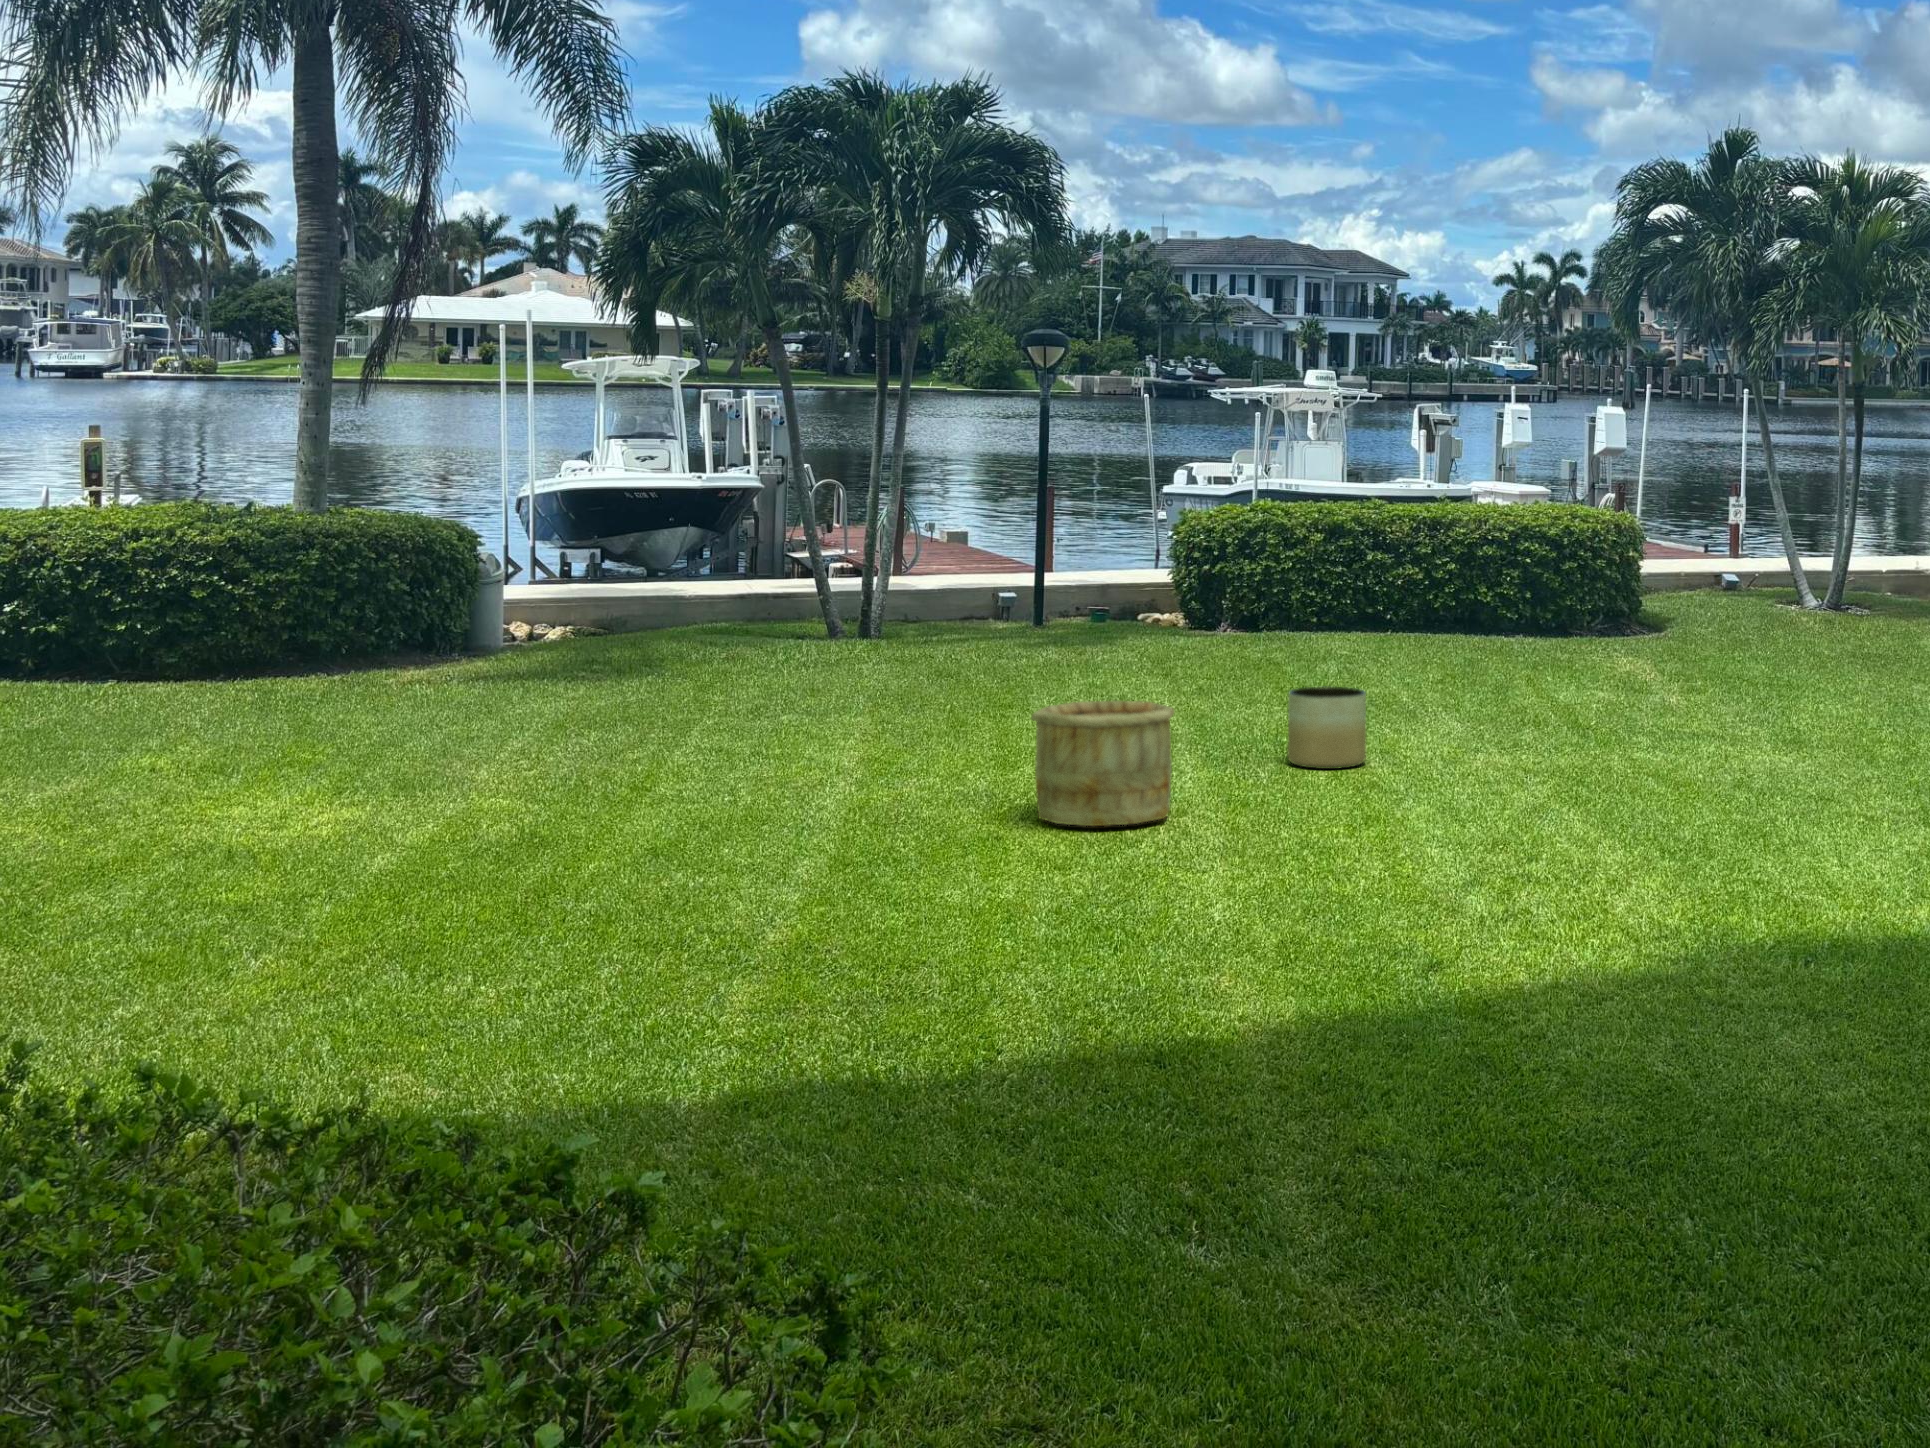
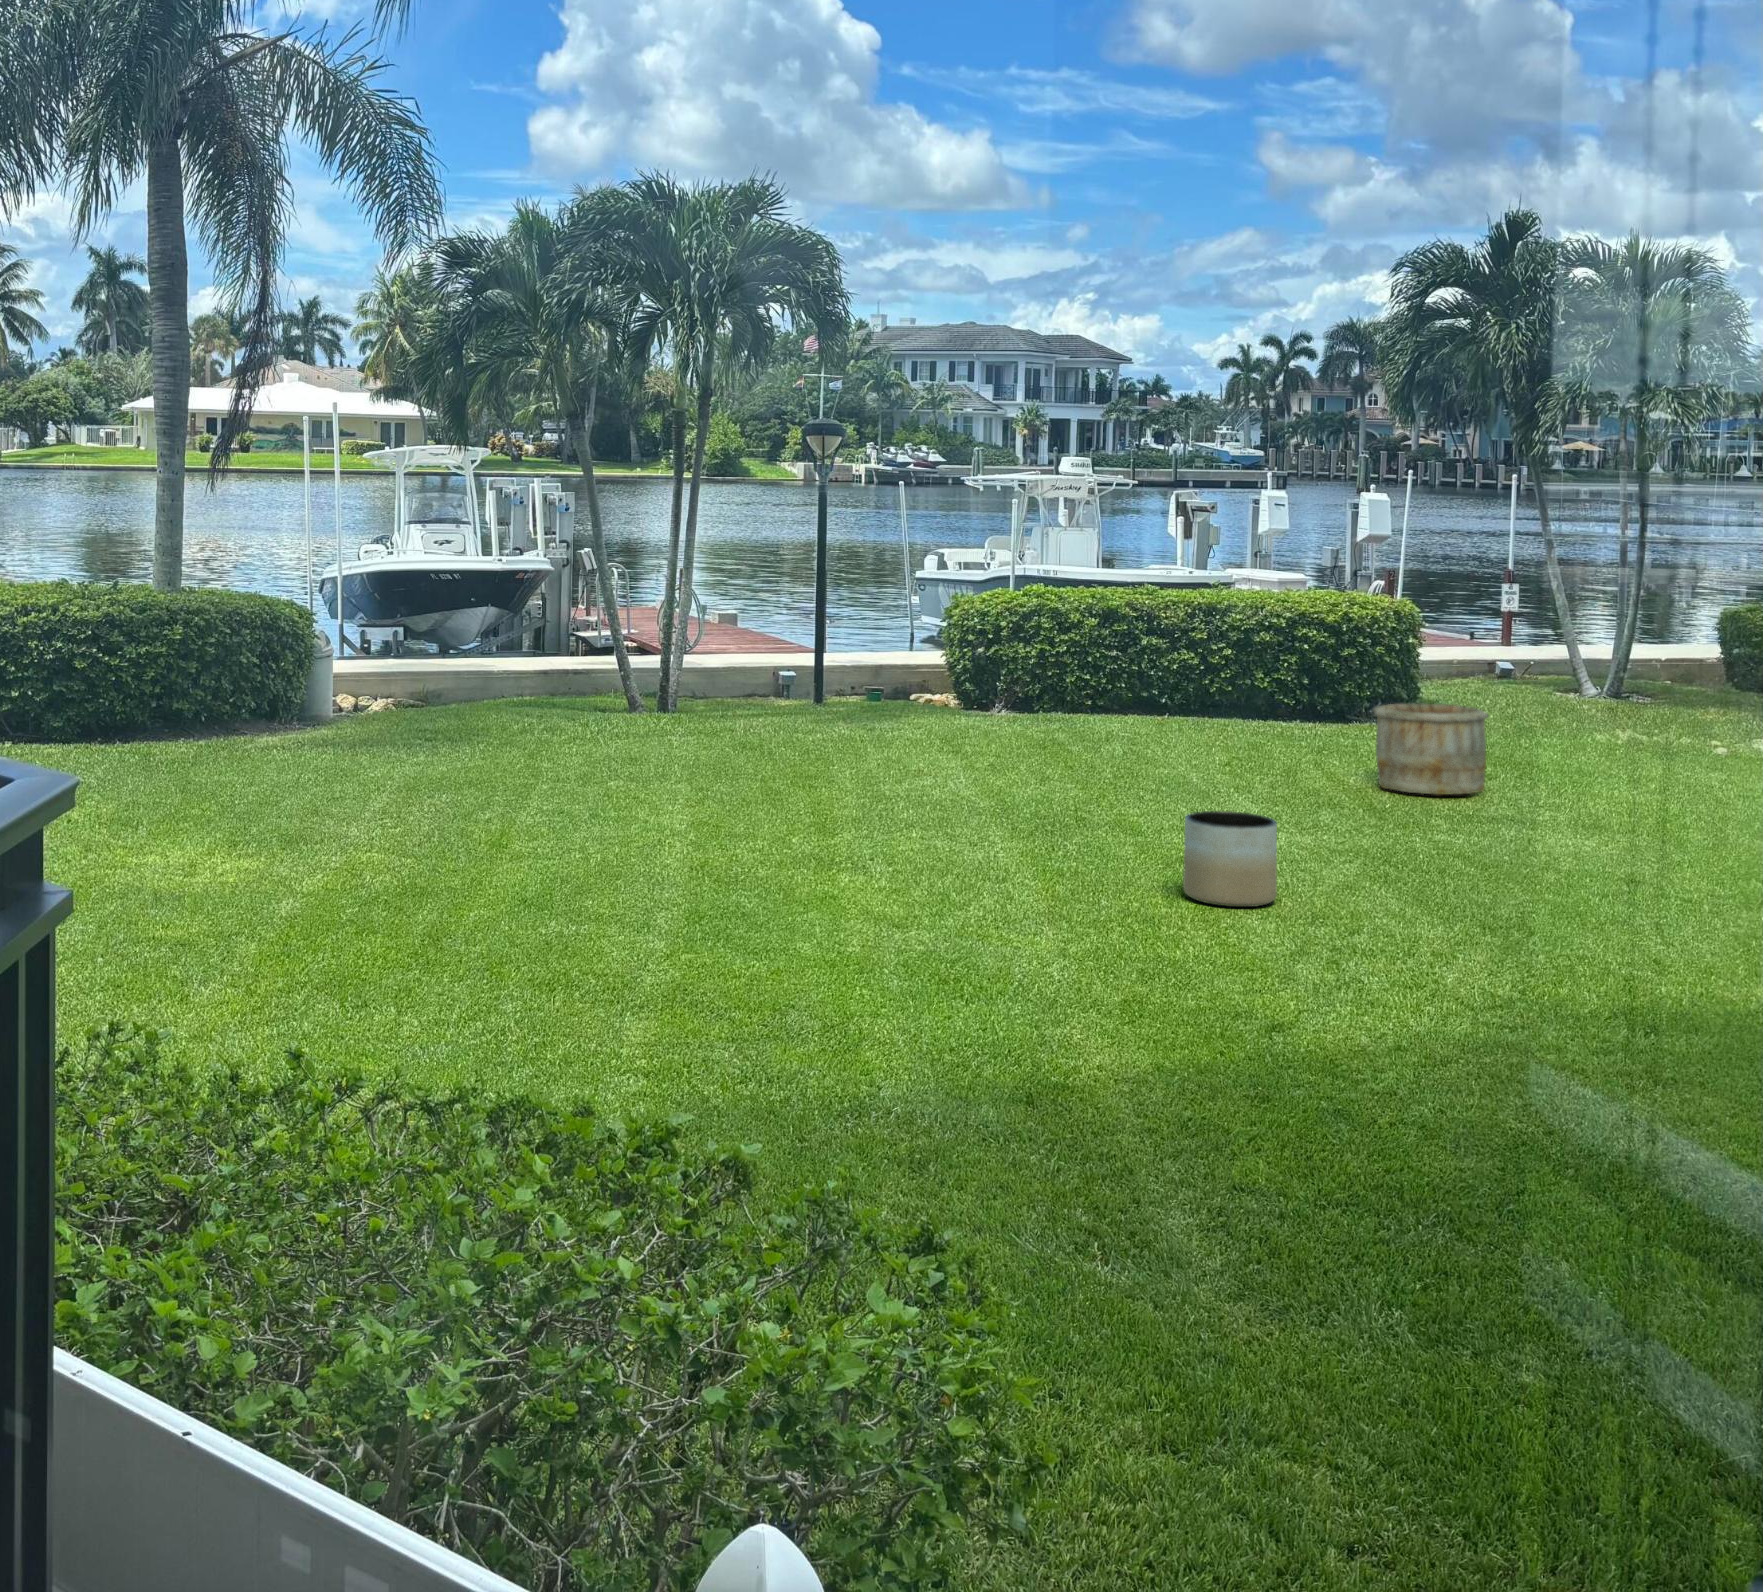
wooden bucket: present [1031,701,1174,826] -> present [1373,703,1488,795]

